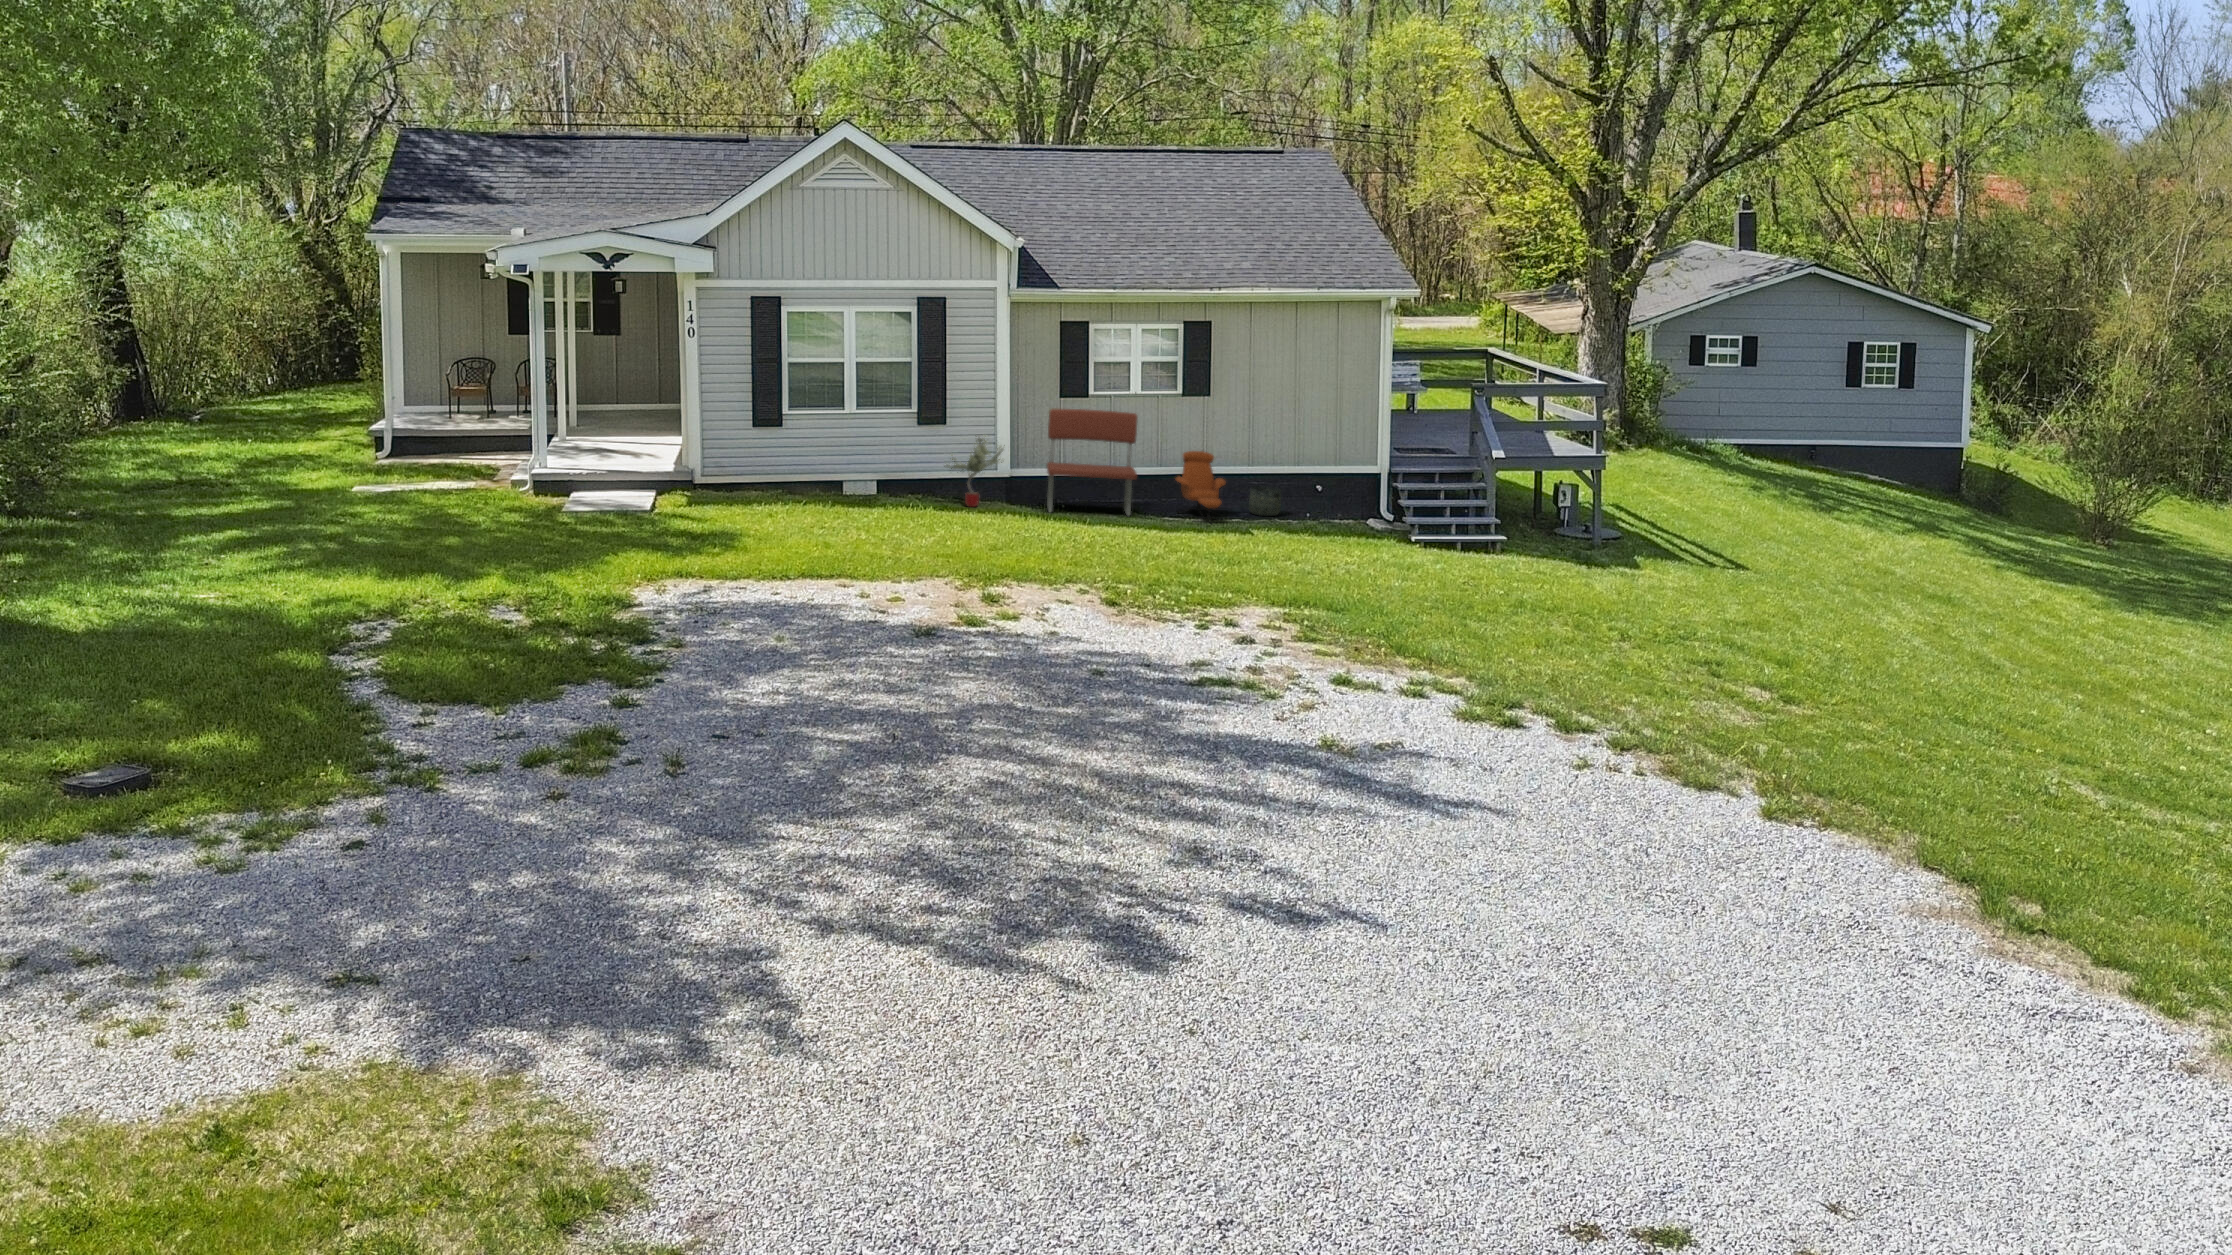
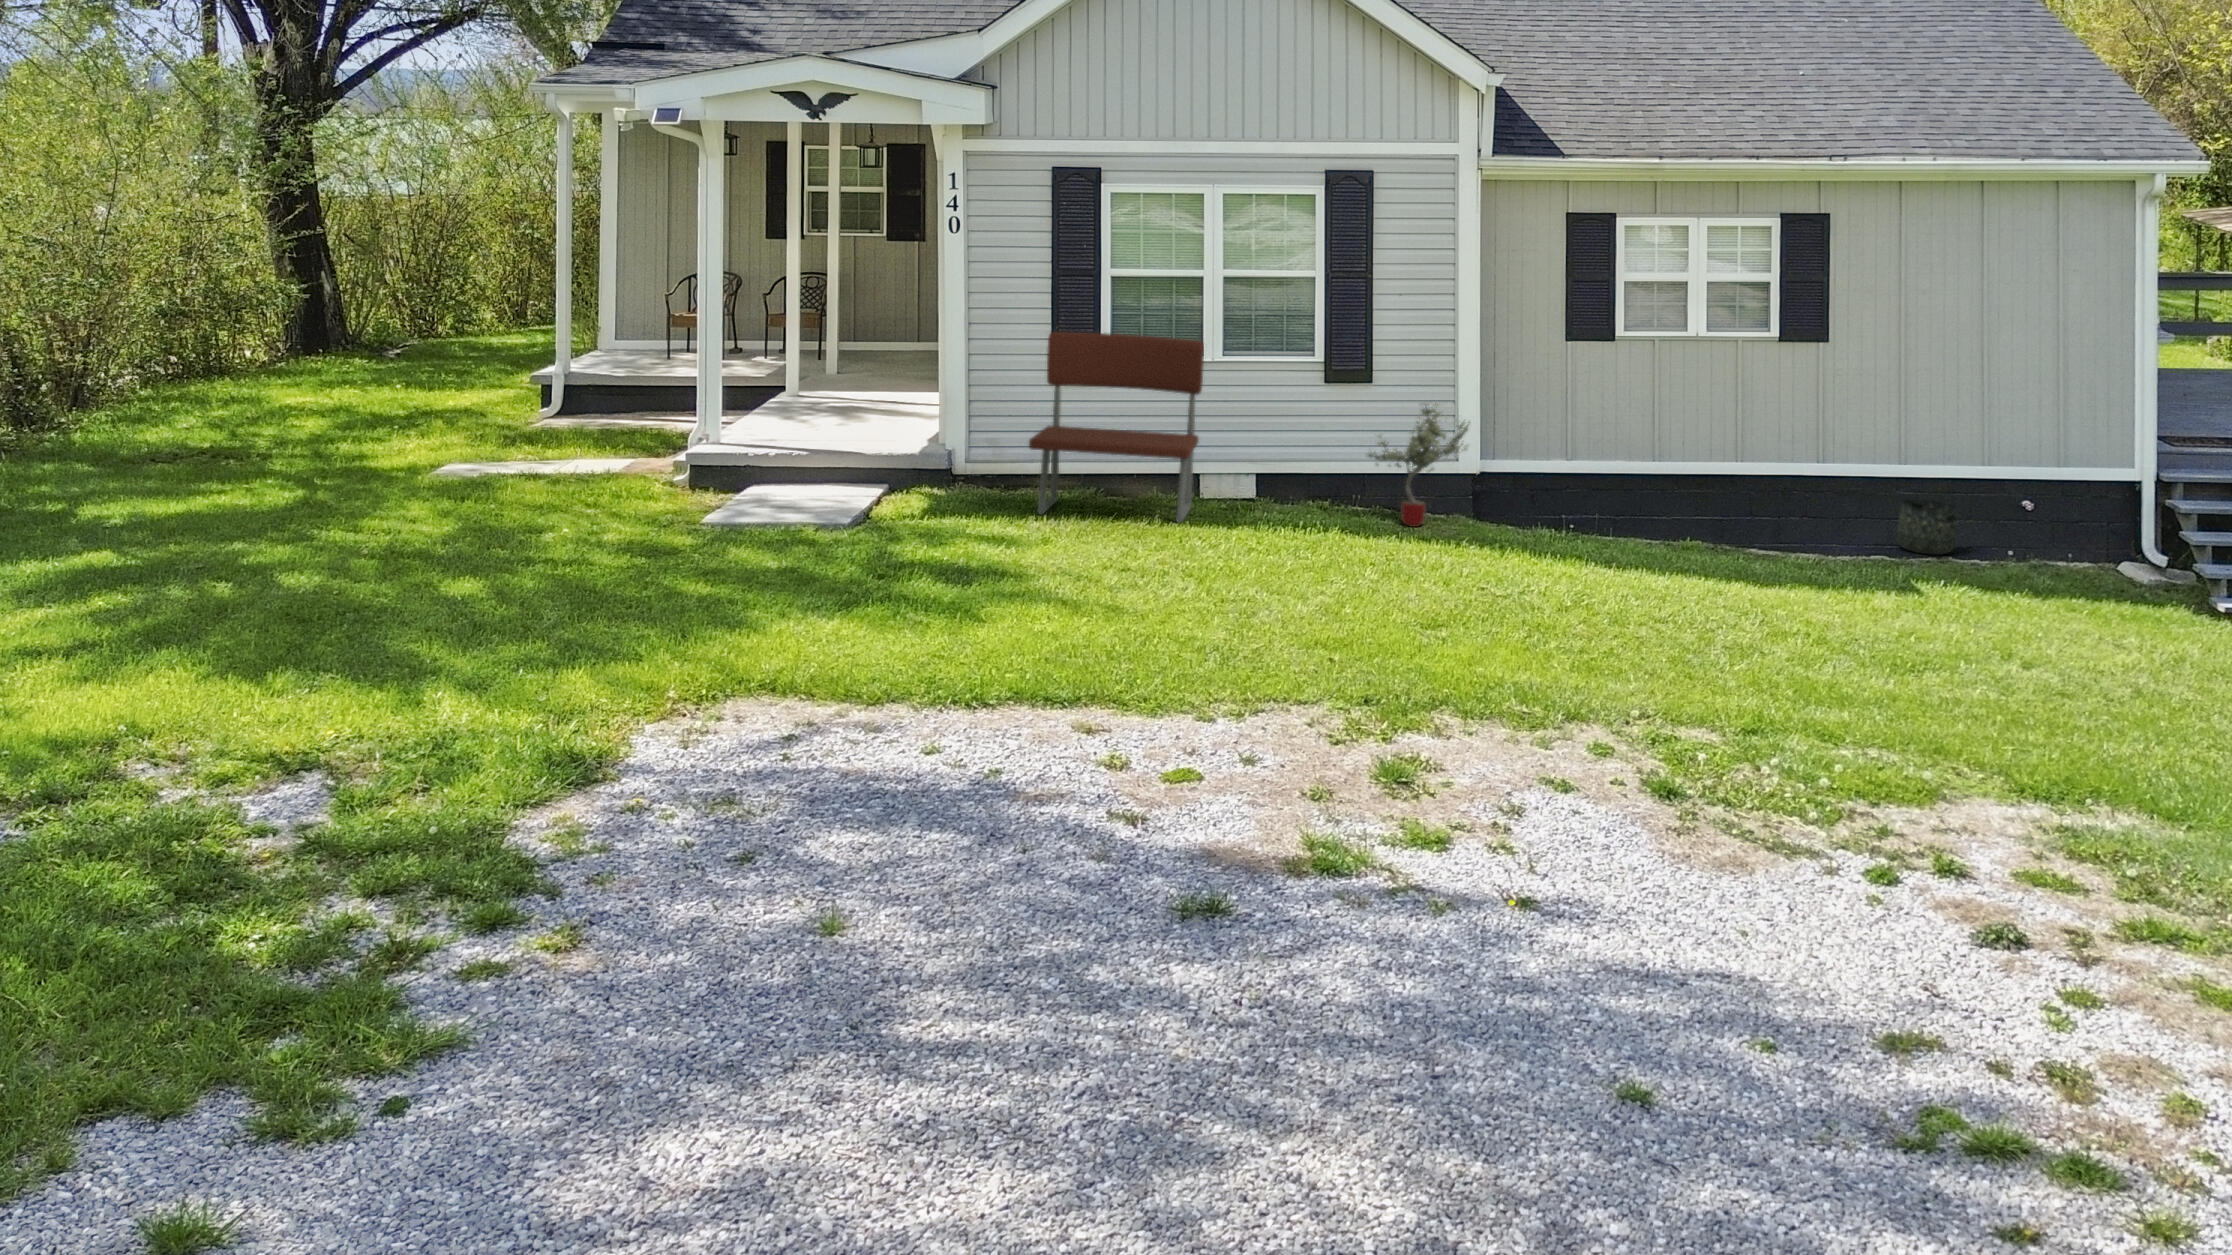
bench: present [1047,409,1137,516] -> present [1029,332,1204,523]
lounge chair: present [1176,451,1226,520] -> none [1768,436,1861,573]

